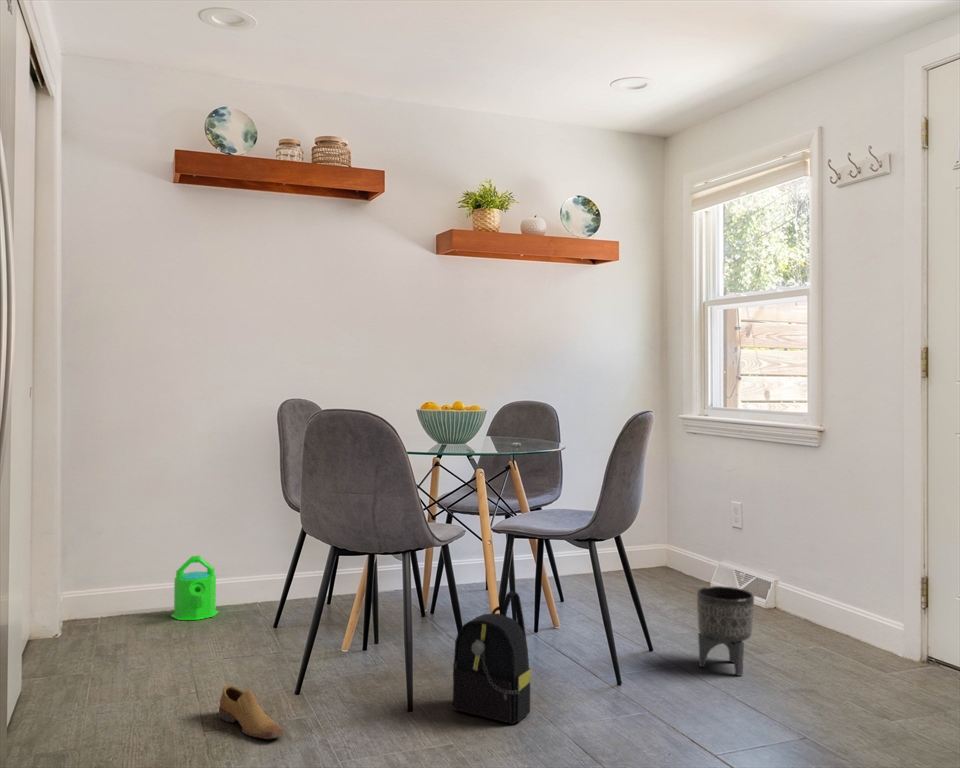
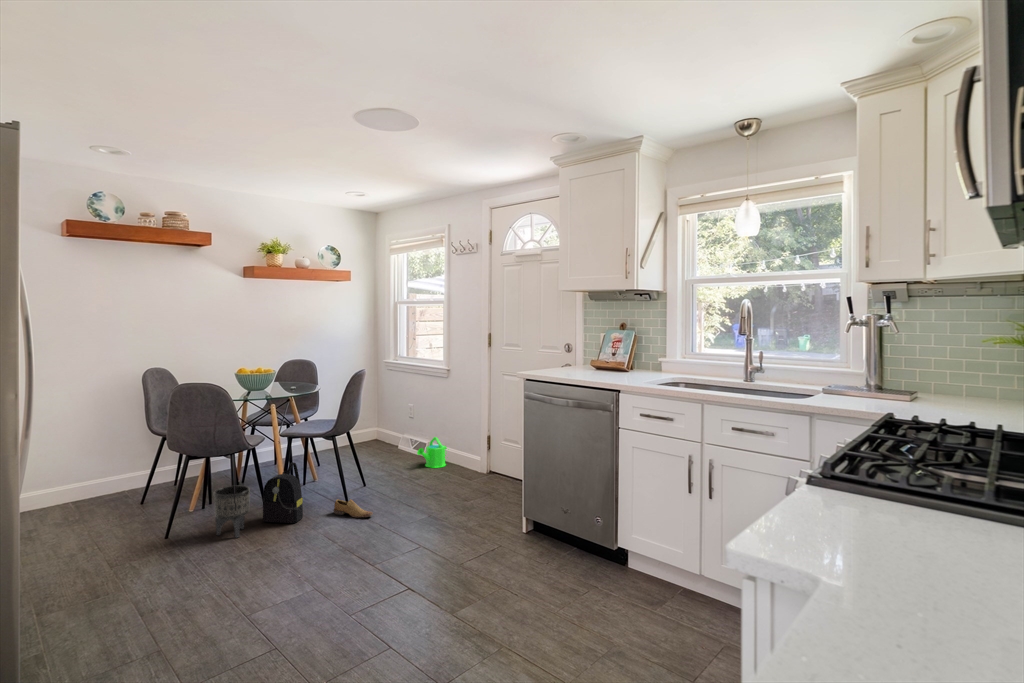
watering can: present [171,556,219,620] -> present [417,437,449,468]
planter: present [697,586,754,676] -> present [214,486,250,538]
shoe: present [219,685,284,739] -> present [334,500,373,517]

